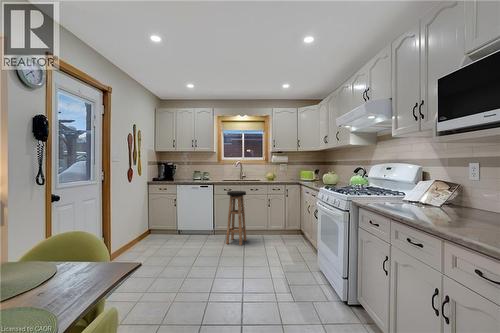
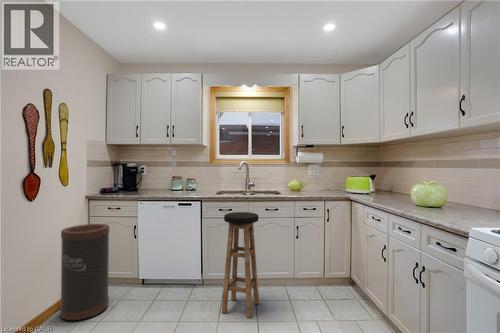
trash can: none [140,197,164,246] -> present [60,224,109,320]

